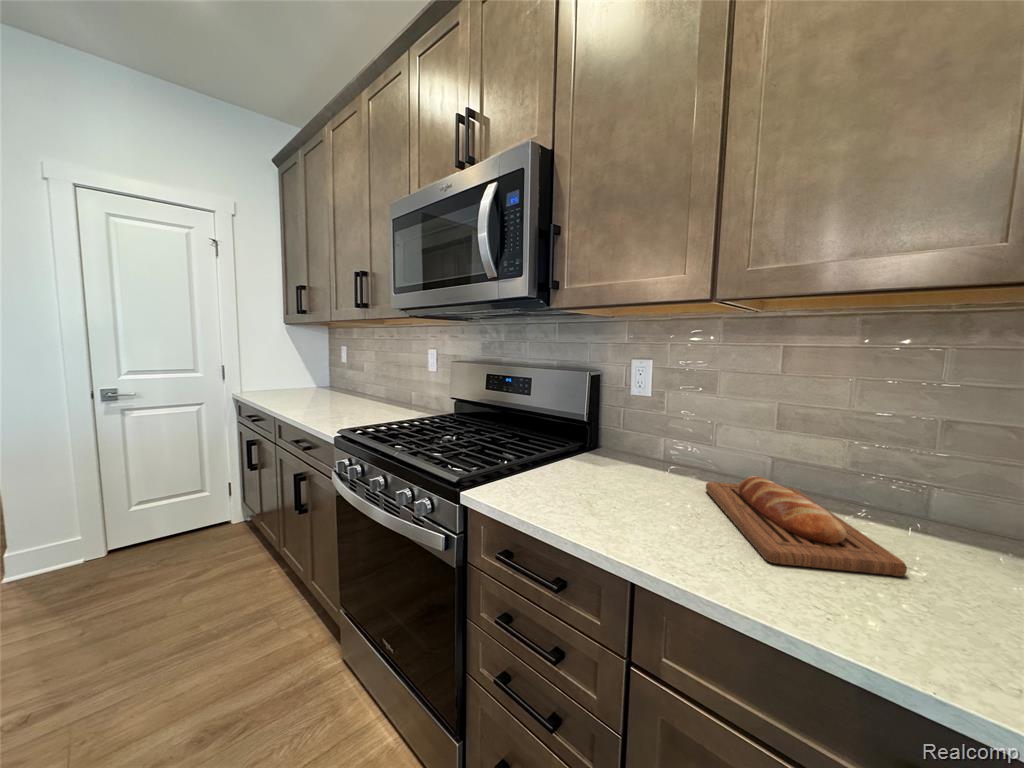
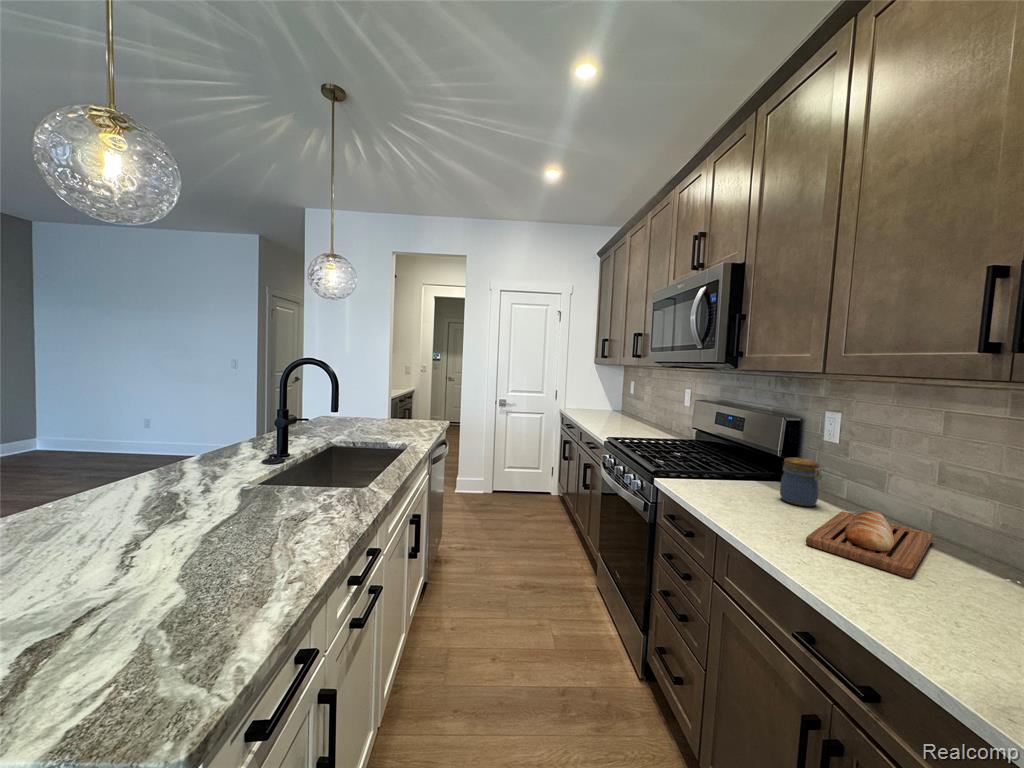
jar: none [625,421,675,485] -> present [780,457,823,506]

